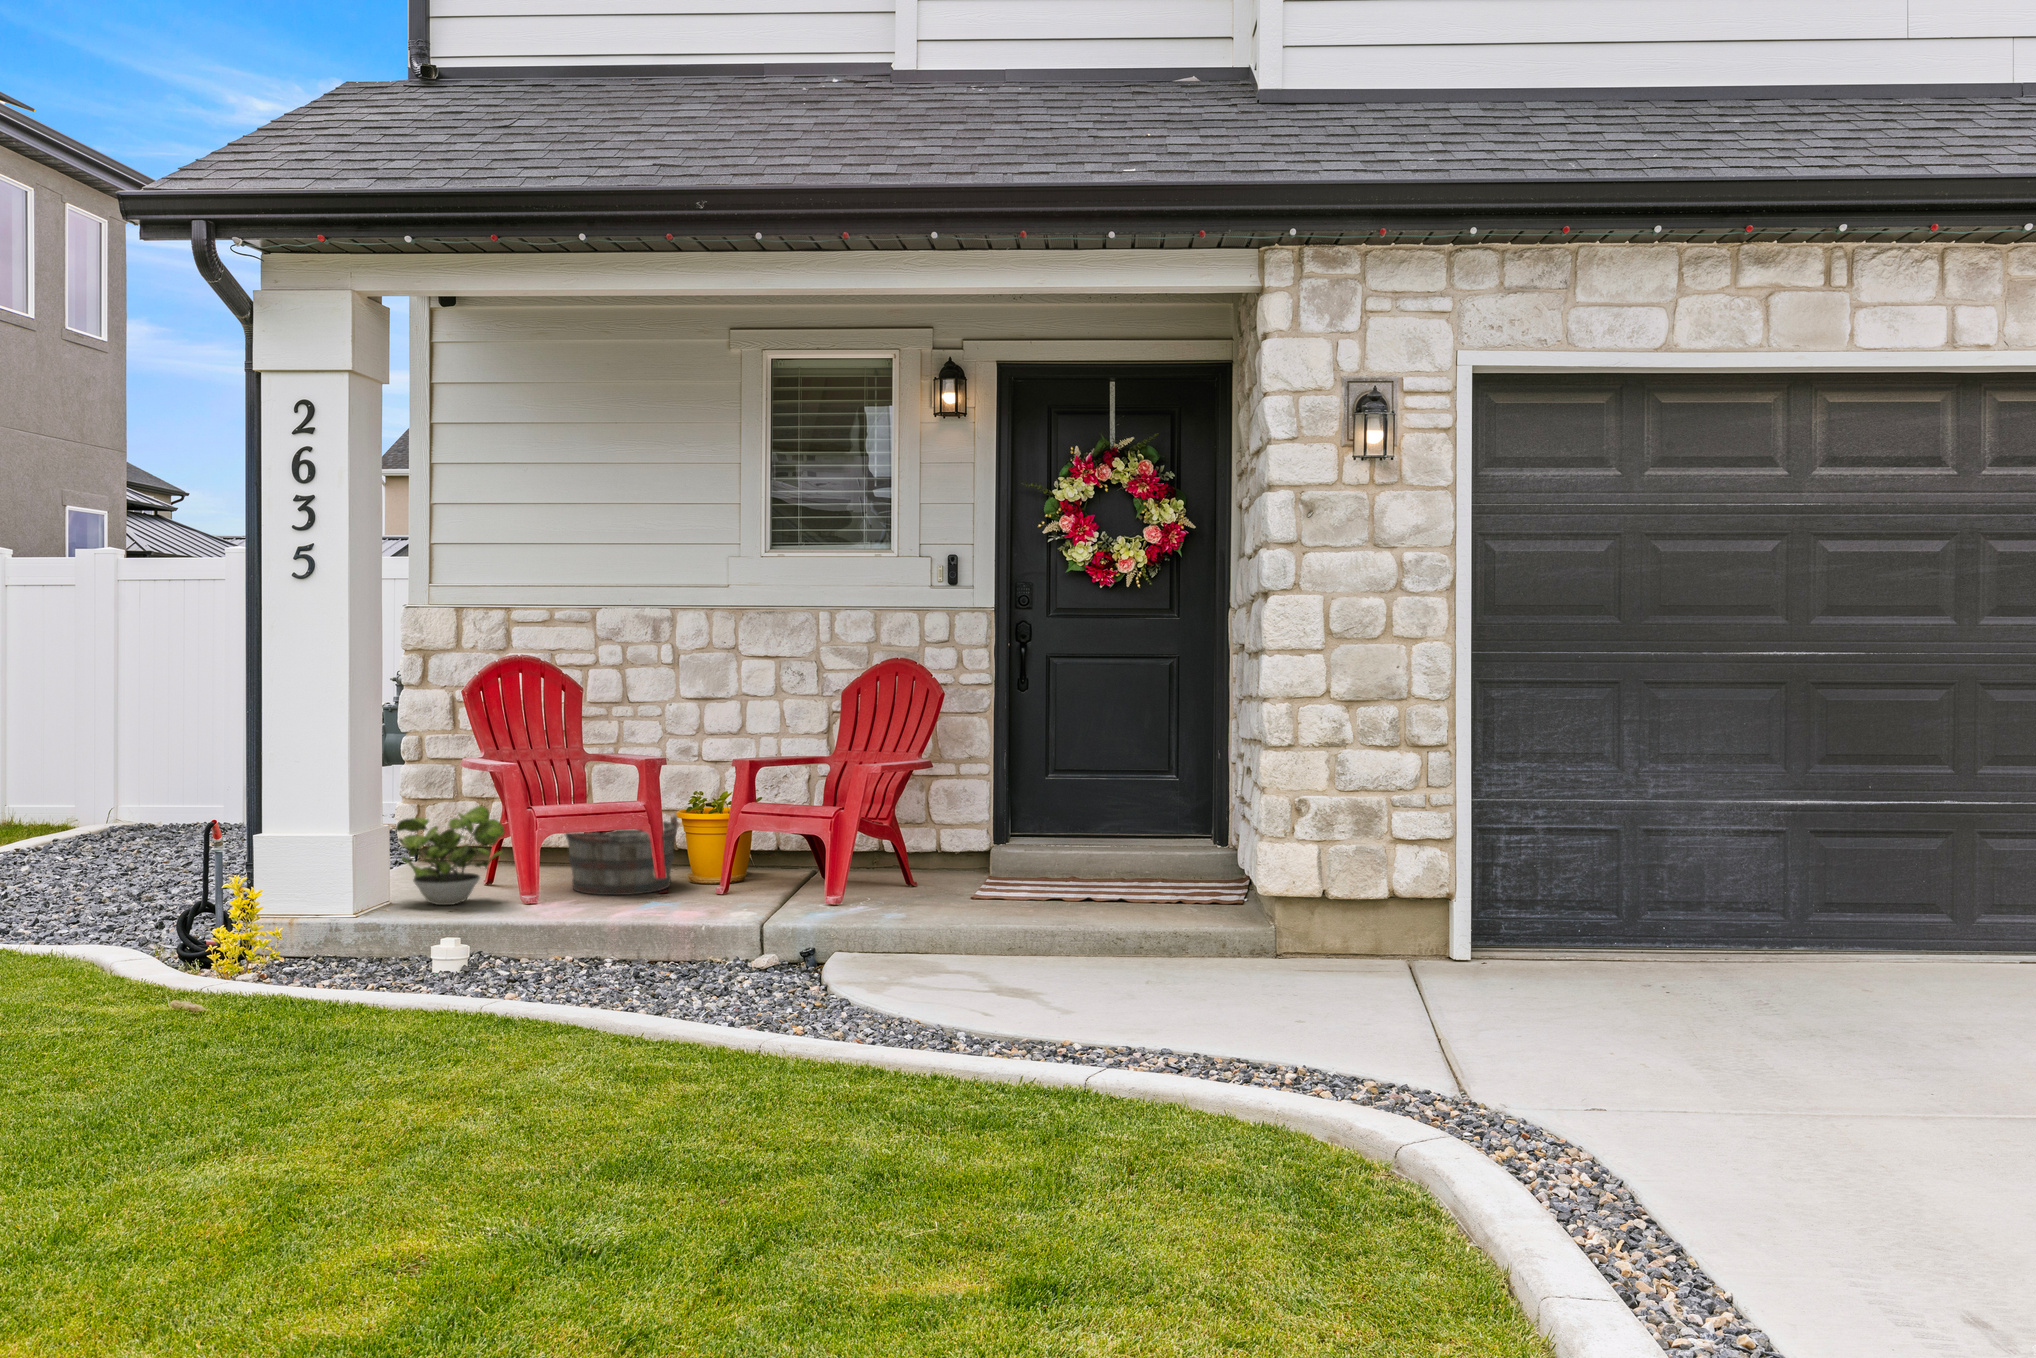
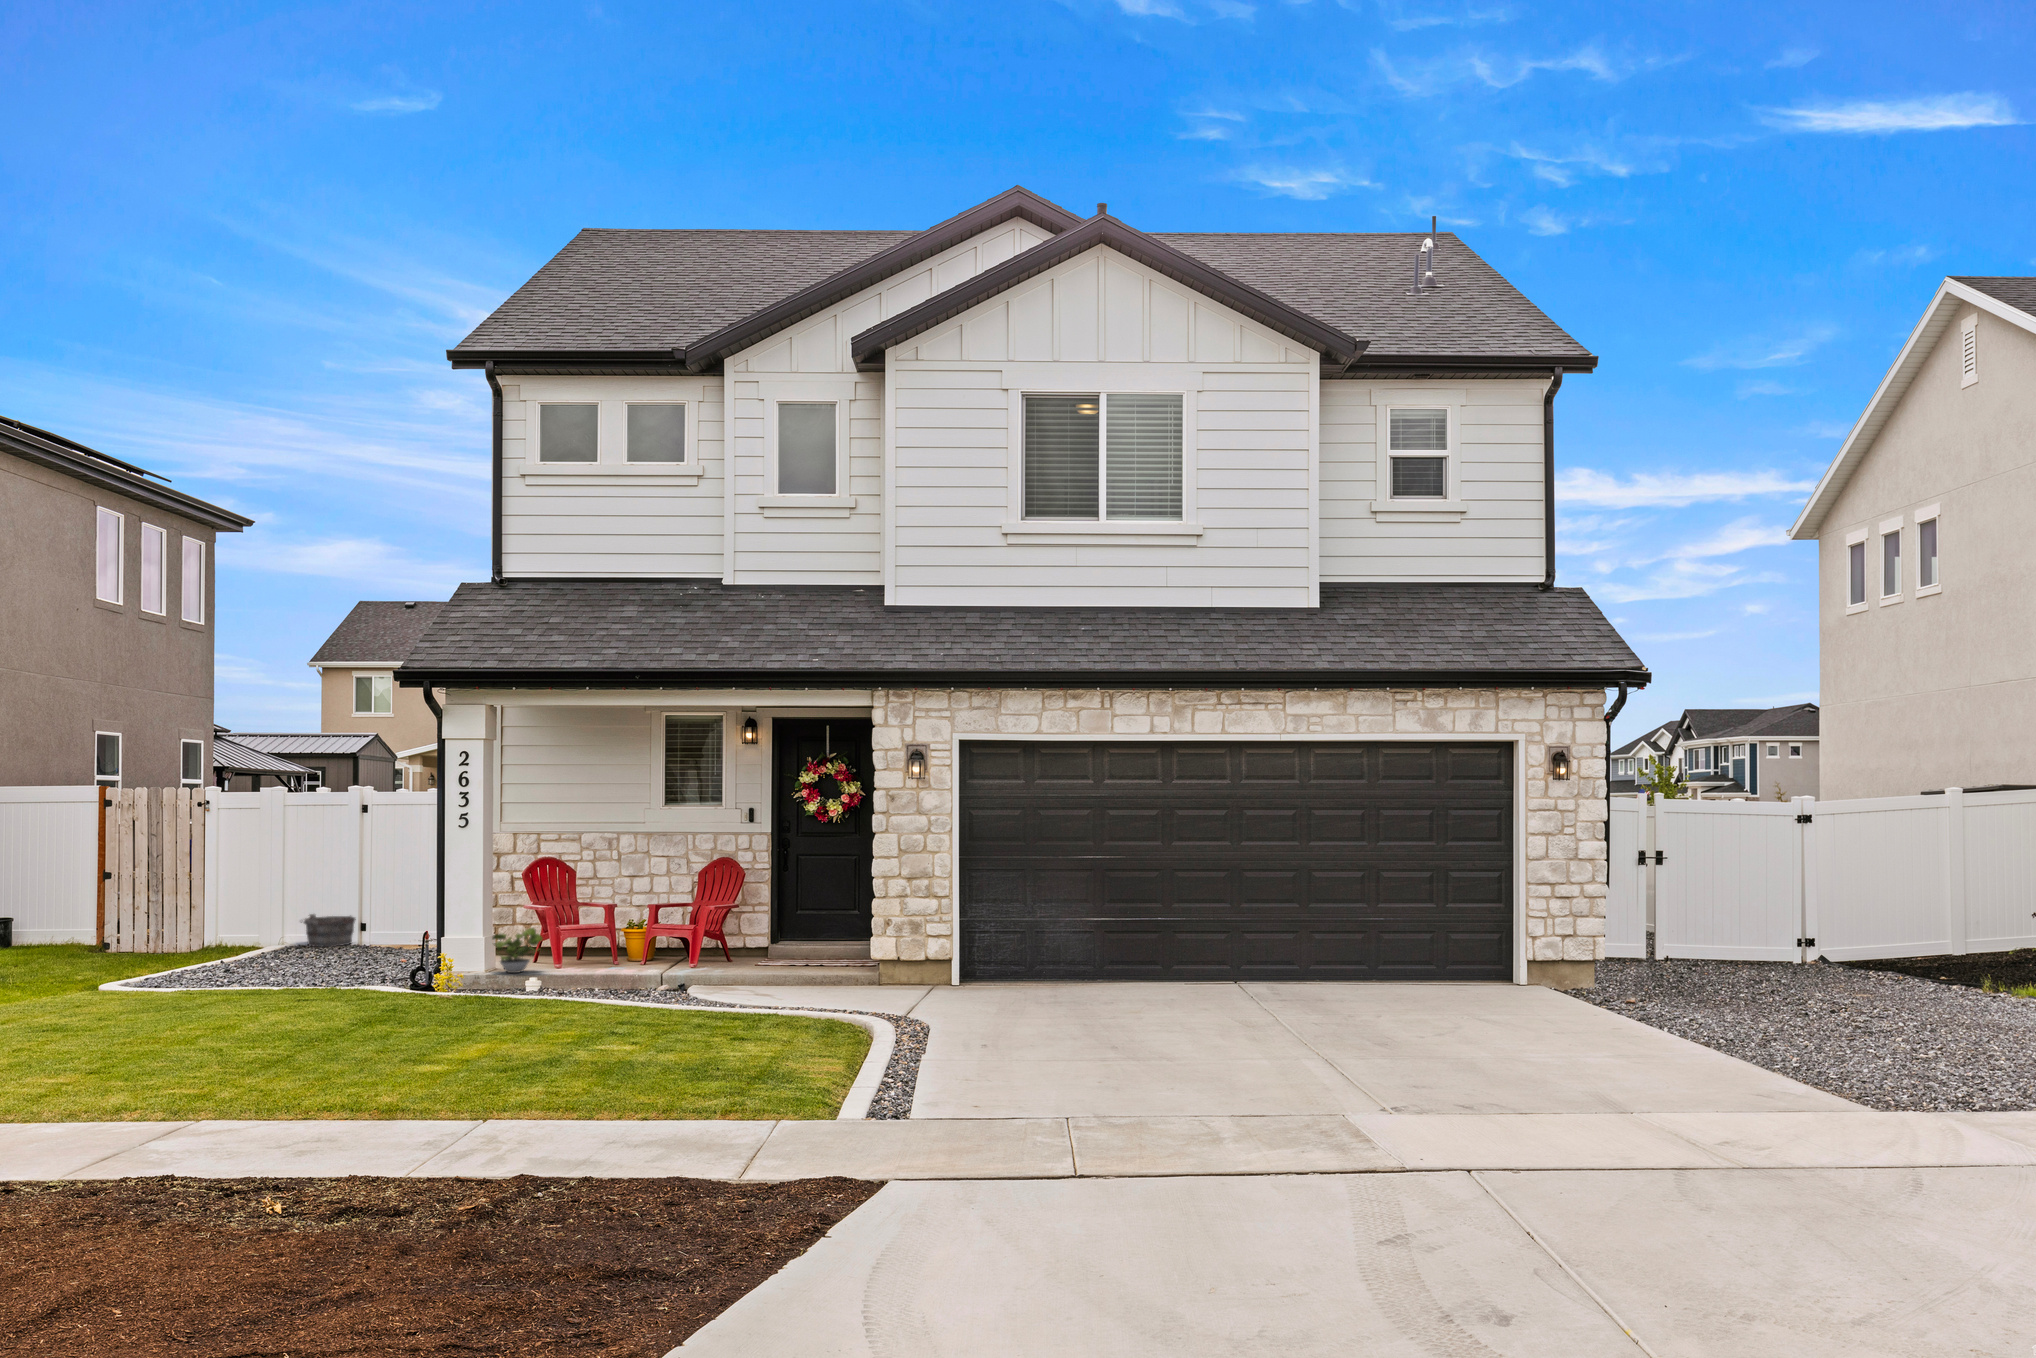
bucket: present [566,815,679,895] -> present [301,914,356,947]

